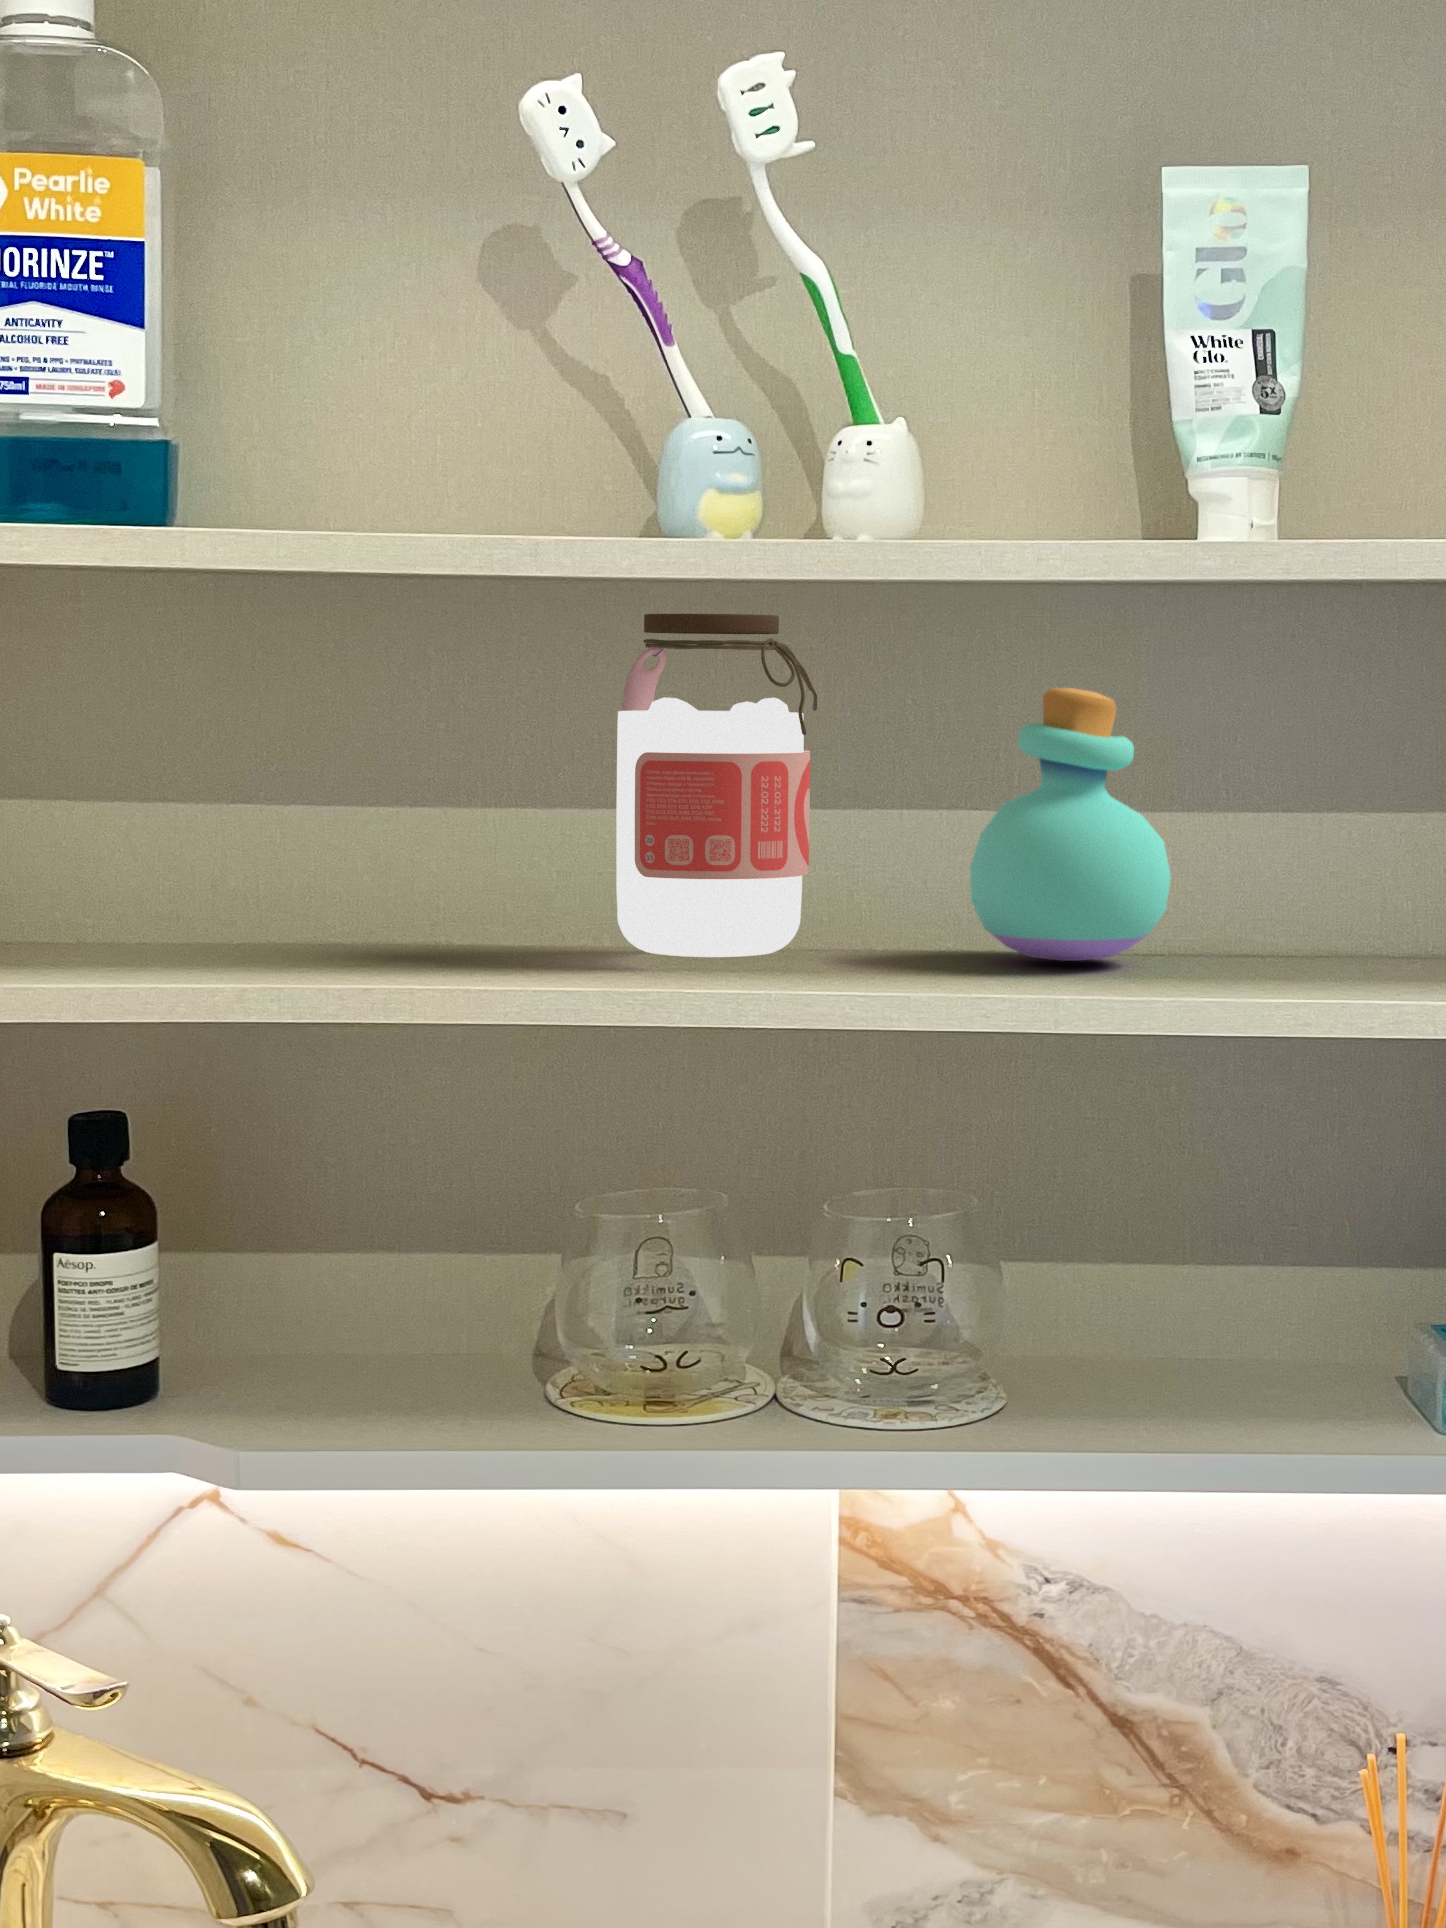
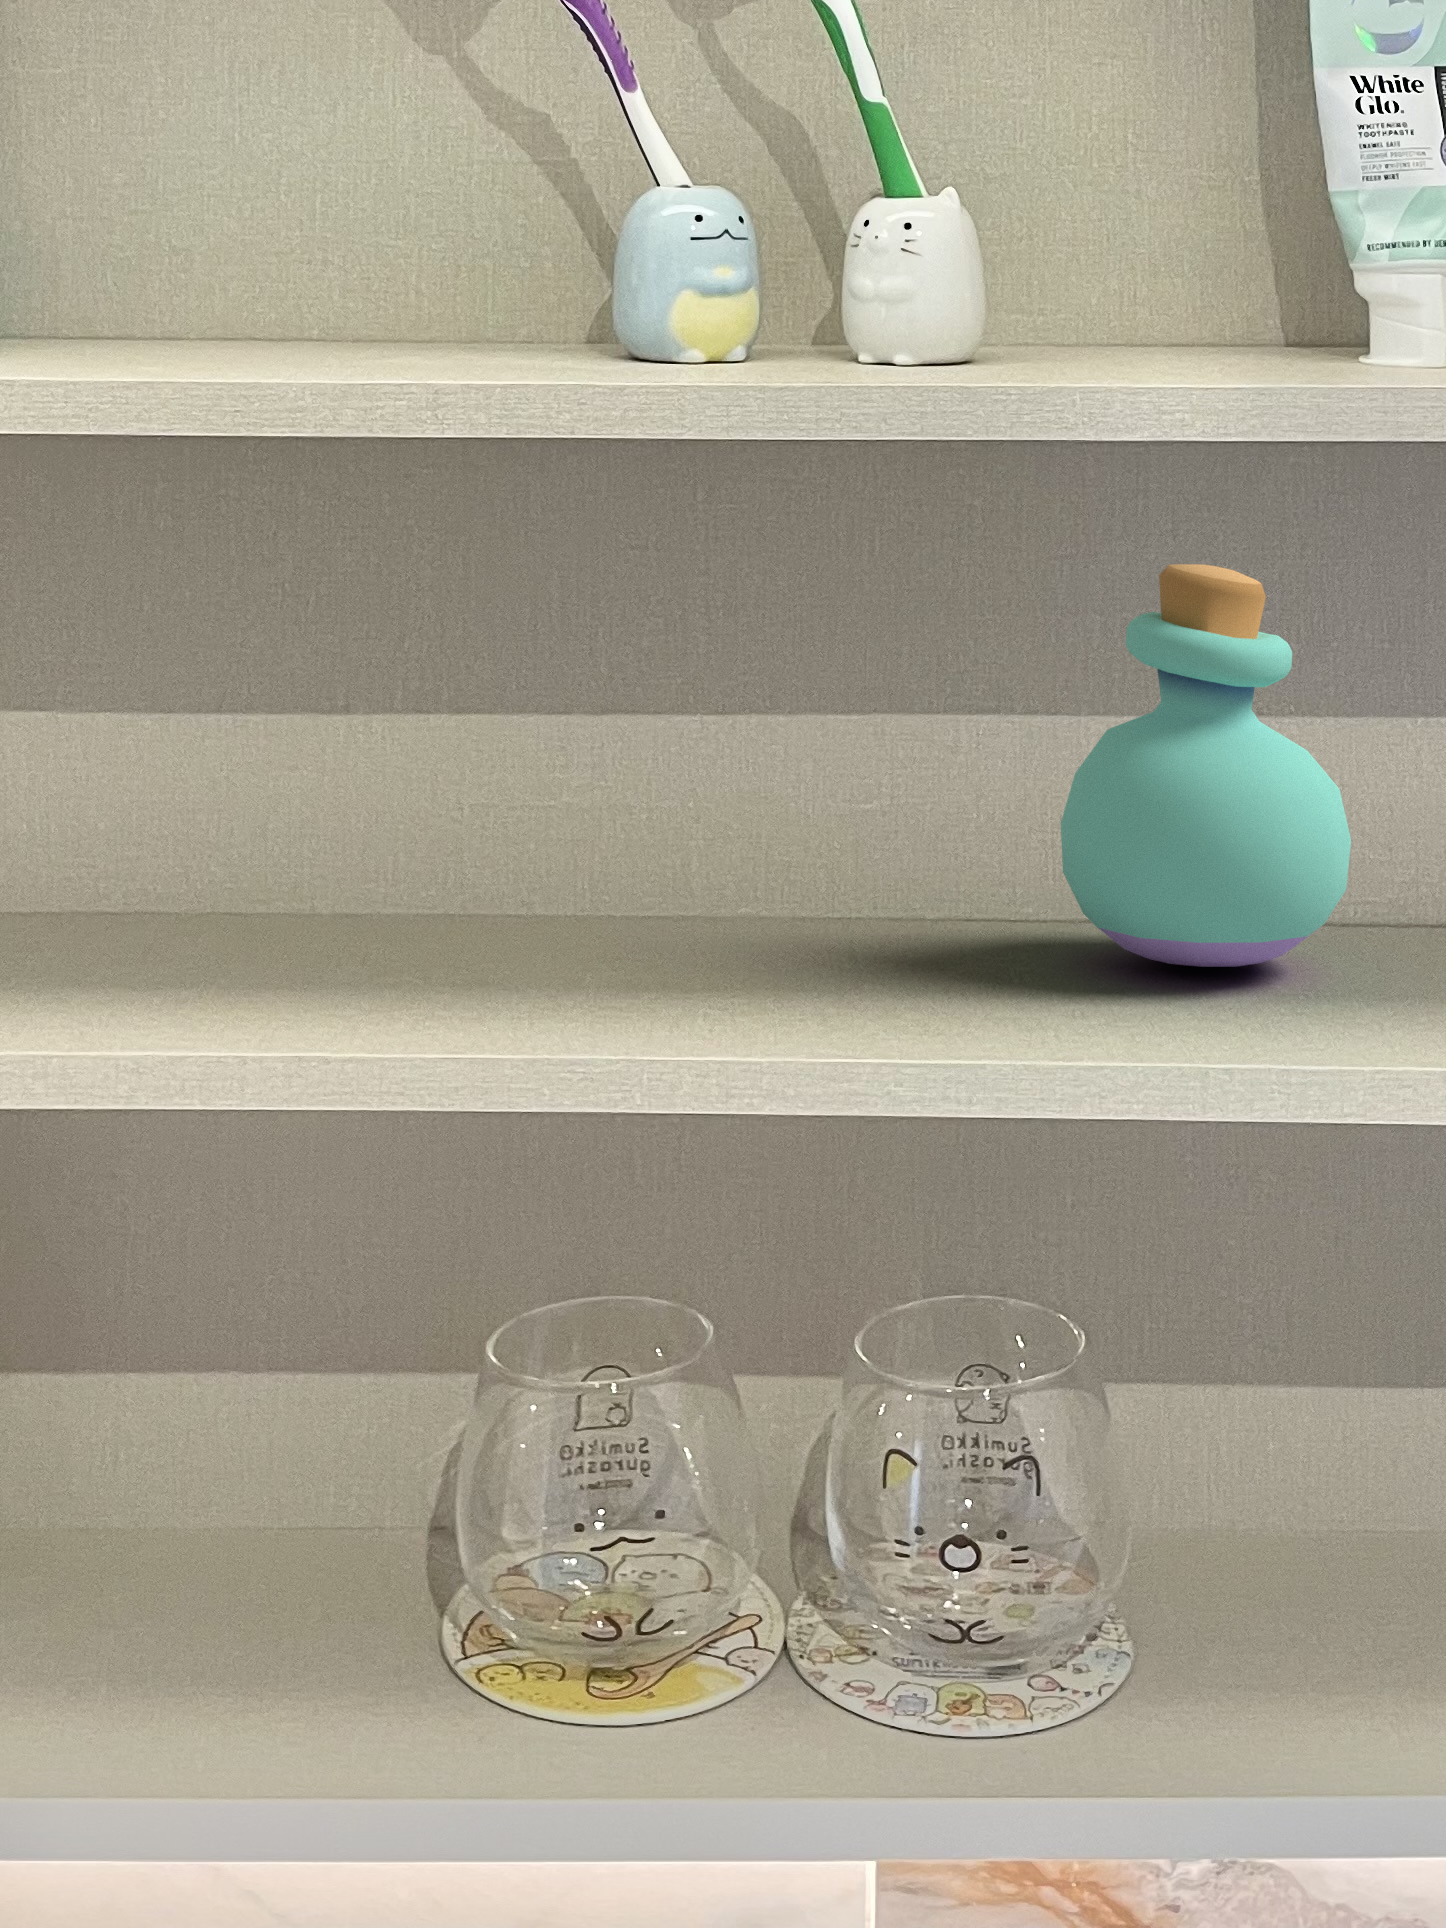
jar: present [617,614,817,957] -> none [547,458,840,975]

